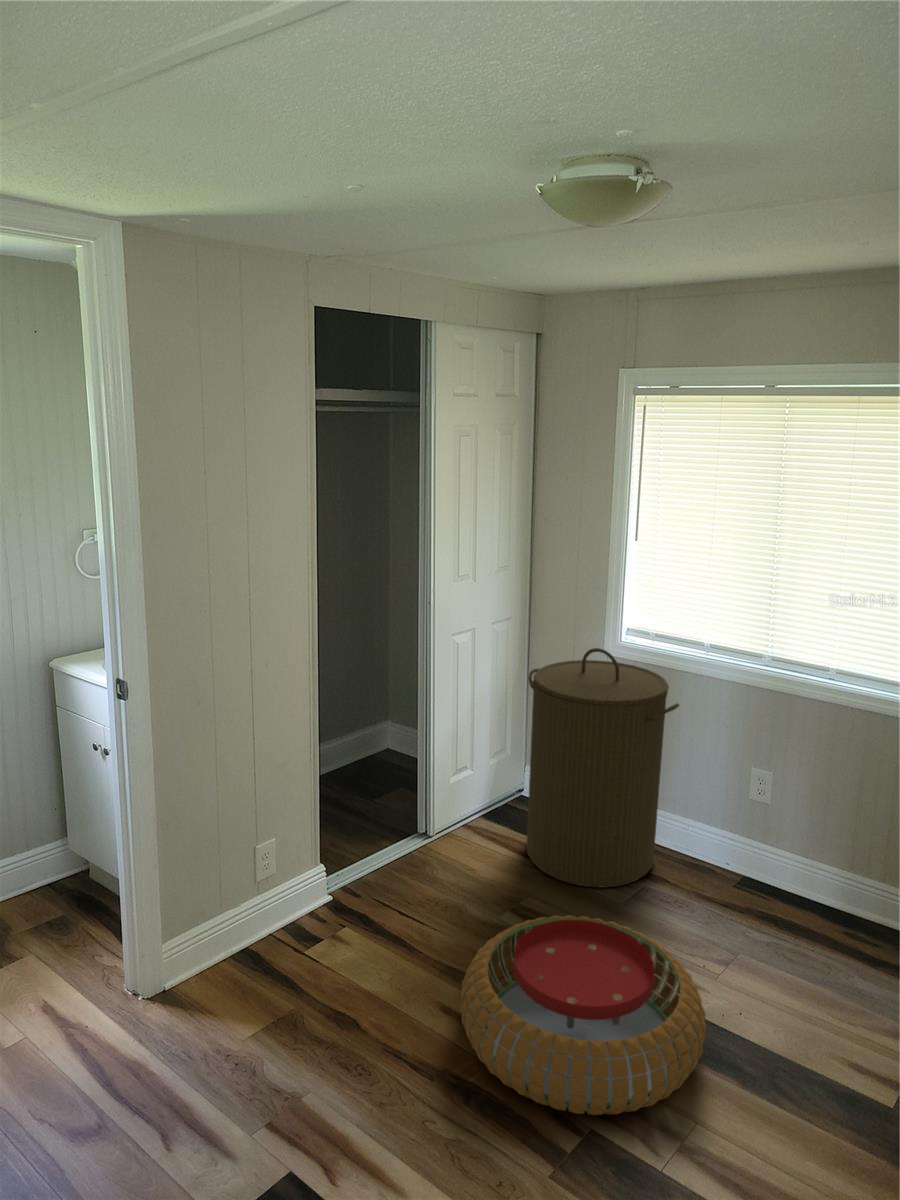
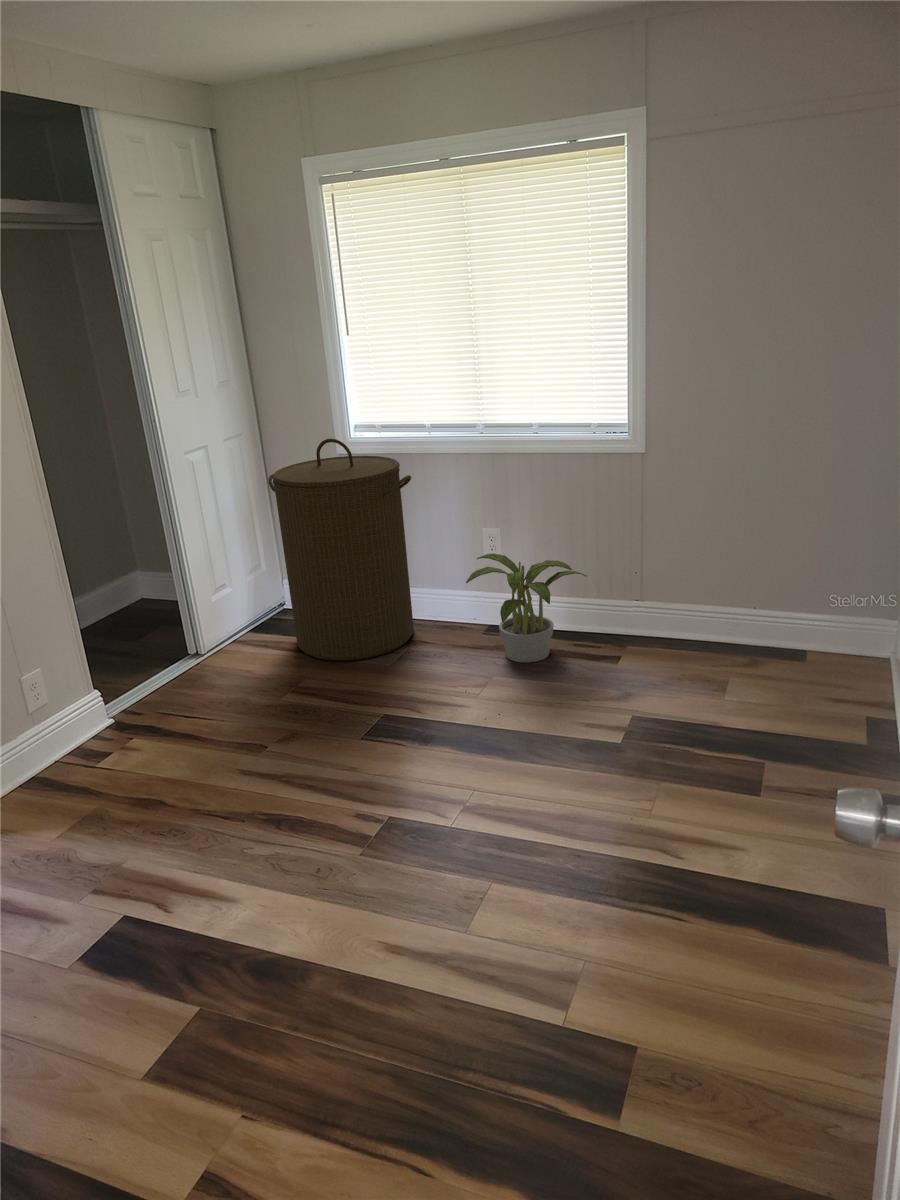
potted plant: none [722,807,870,947] -> present [466,553,587,663]
pouf: present [460,915,706,1115] -> none [254,665,474,812]

